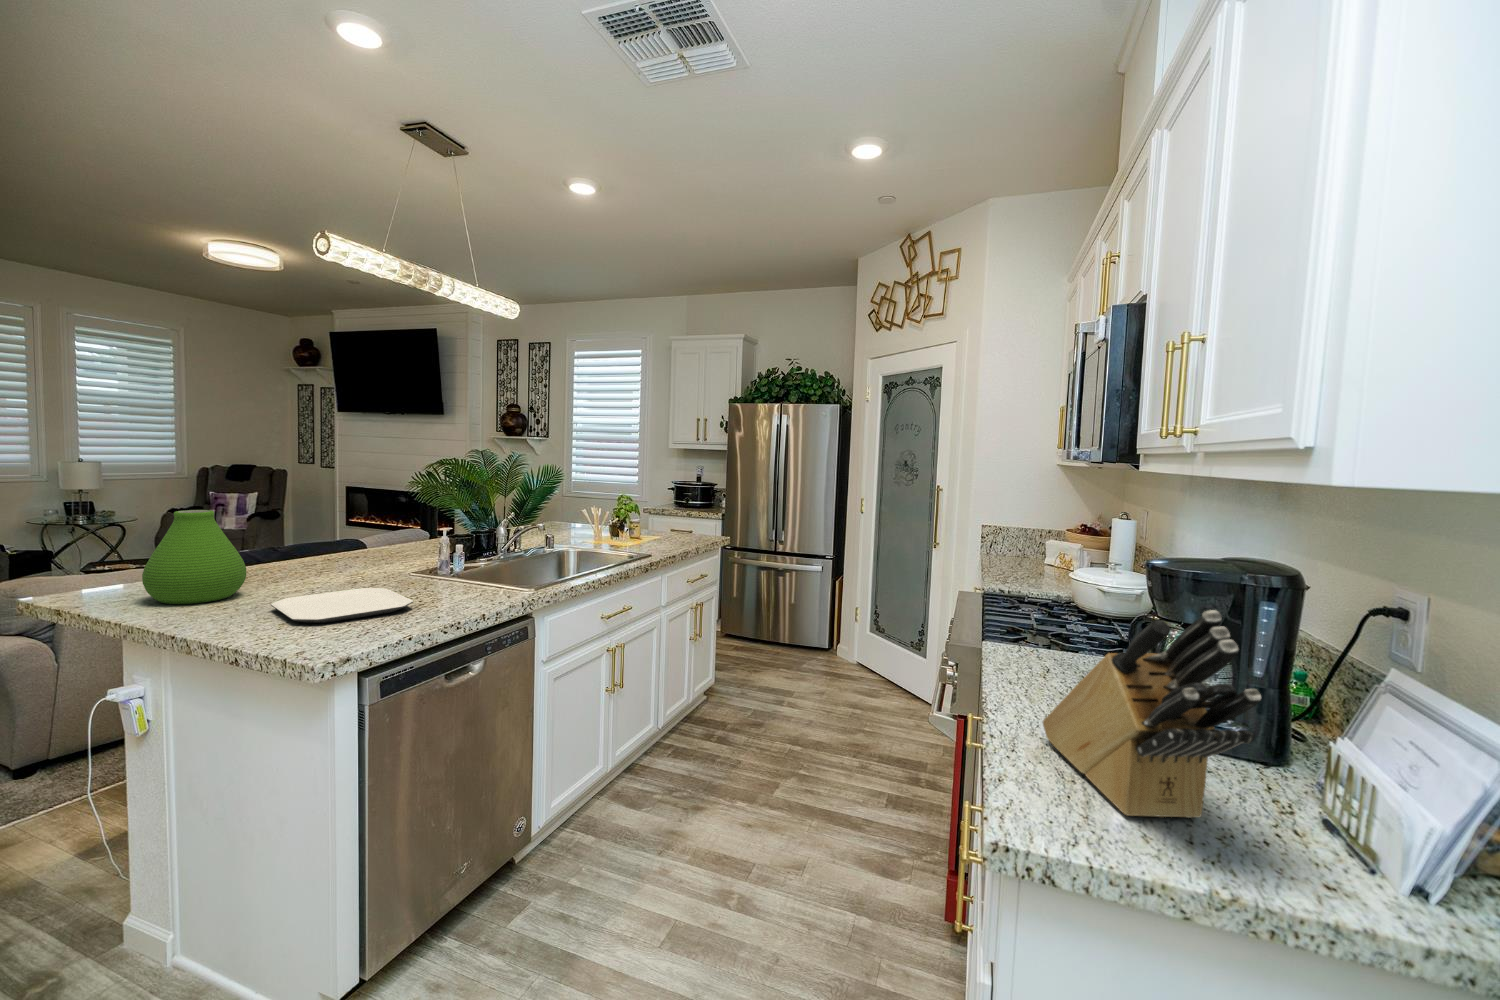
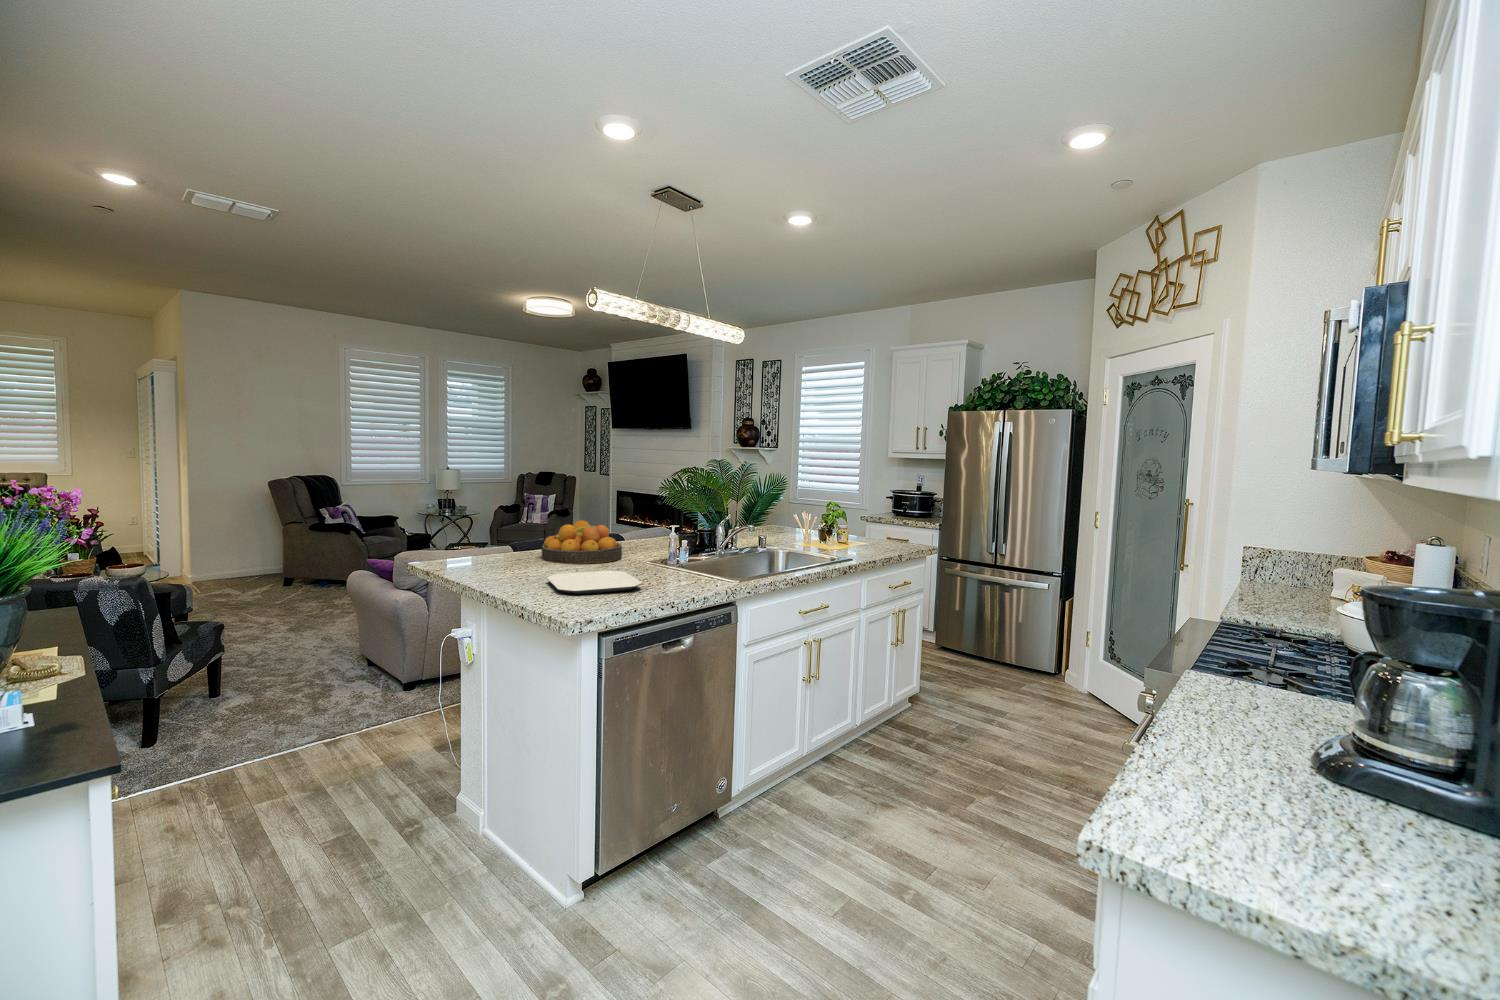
vase: present [142,510,246,604] -> none [472,505,534,574]
fruit bowl: none [256,526,375,582] -> present [542,520,622,564]
knife block: present [1043,610,1261,818] -> none [1205,636,1419,870]

